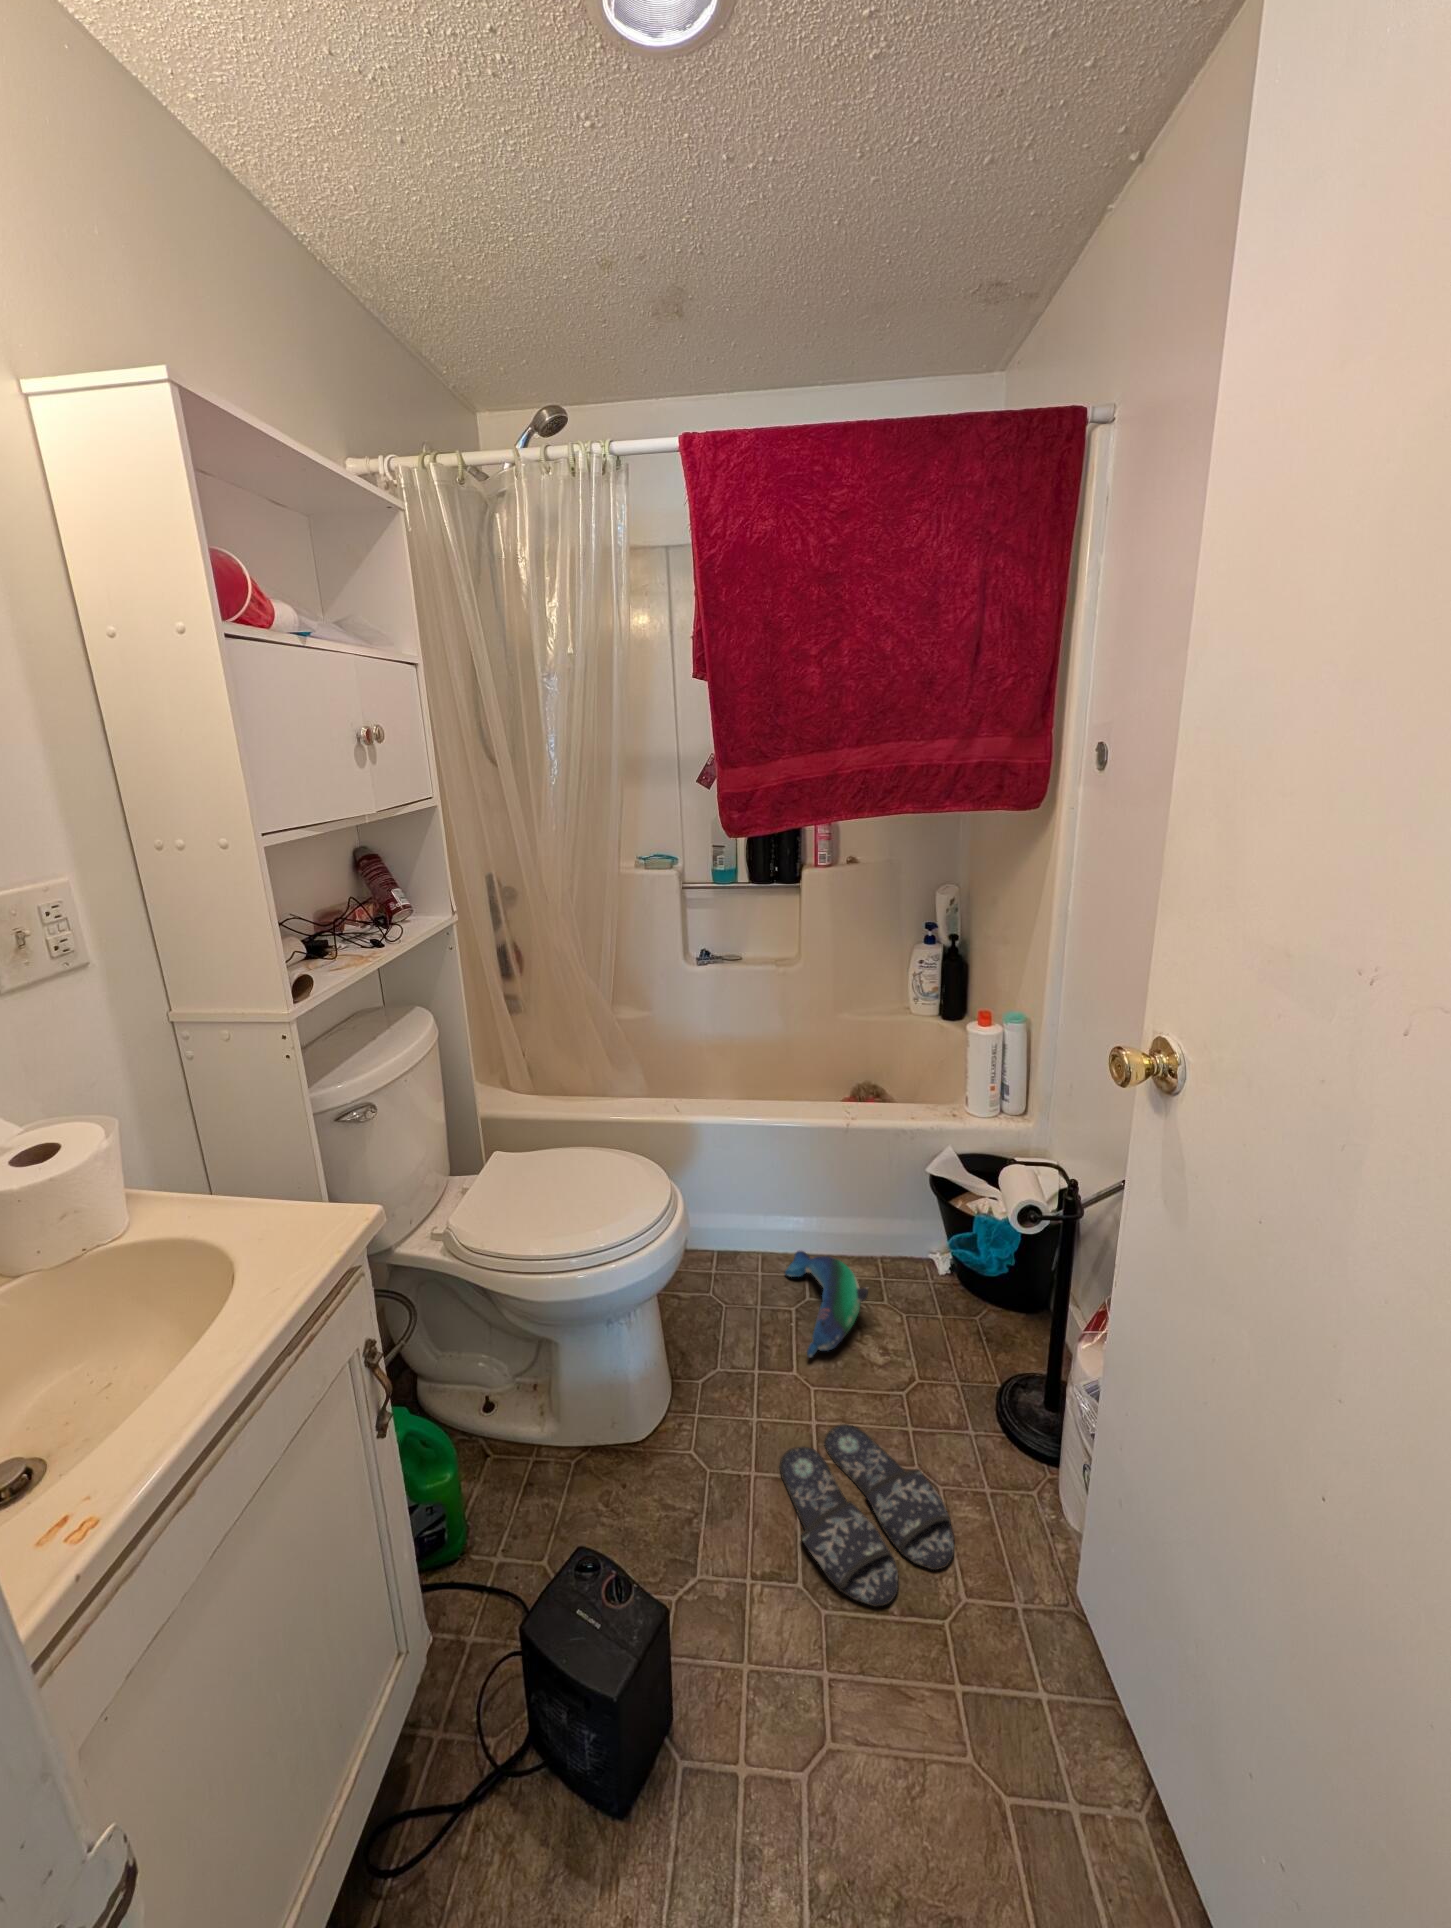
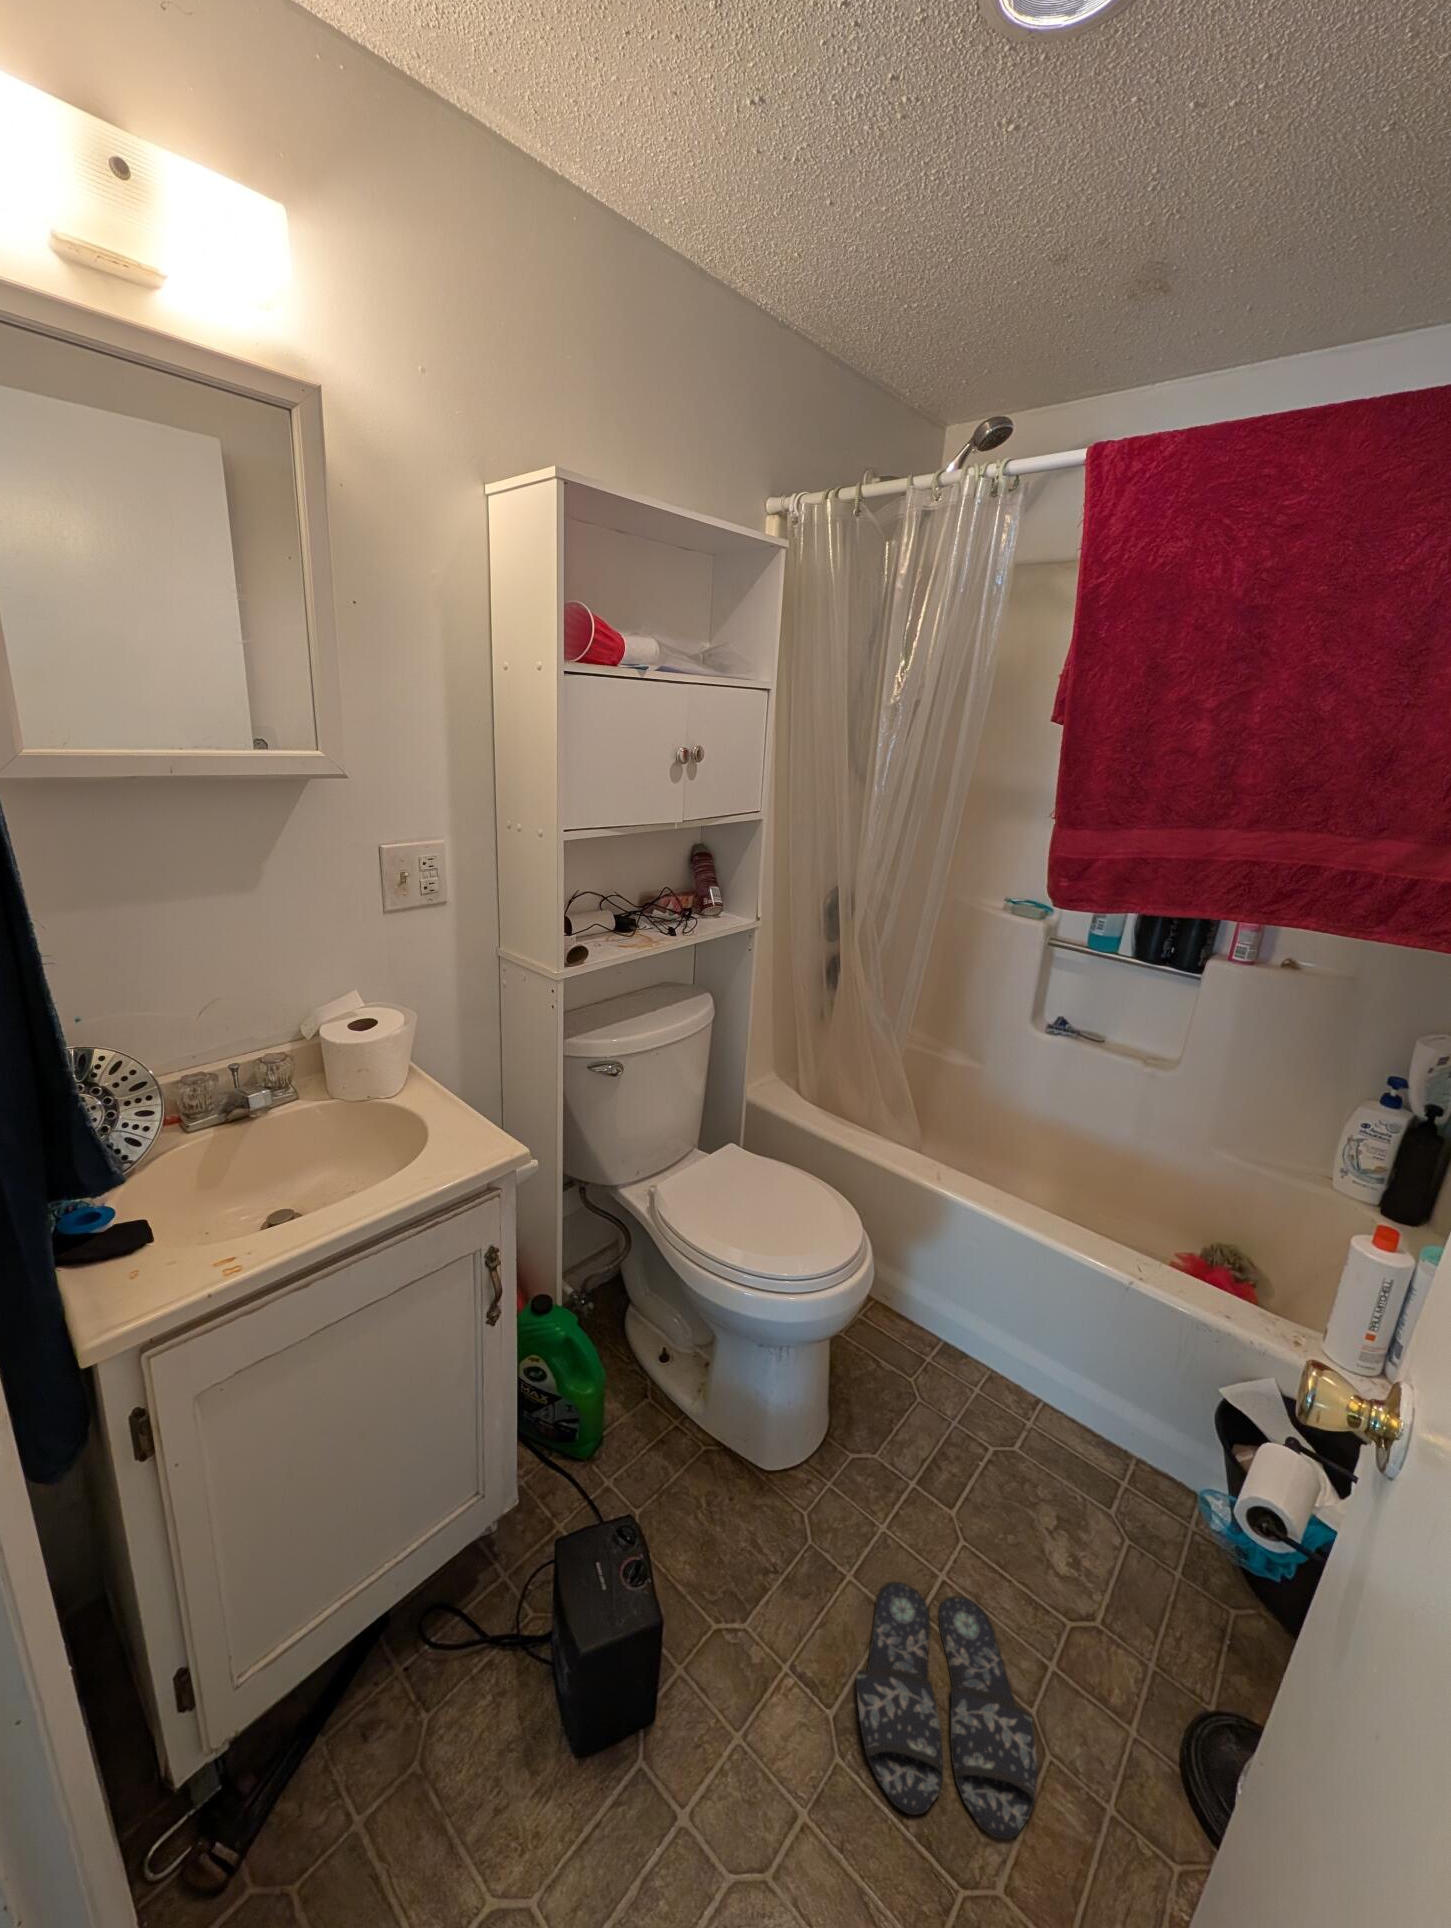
plush toy: present [785,1251,868,1358] -> none [974,1391,1083,1518]

